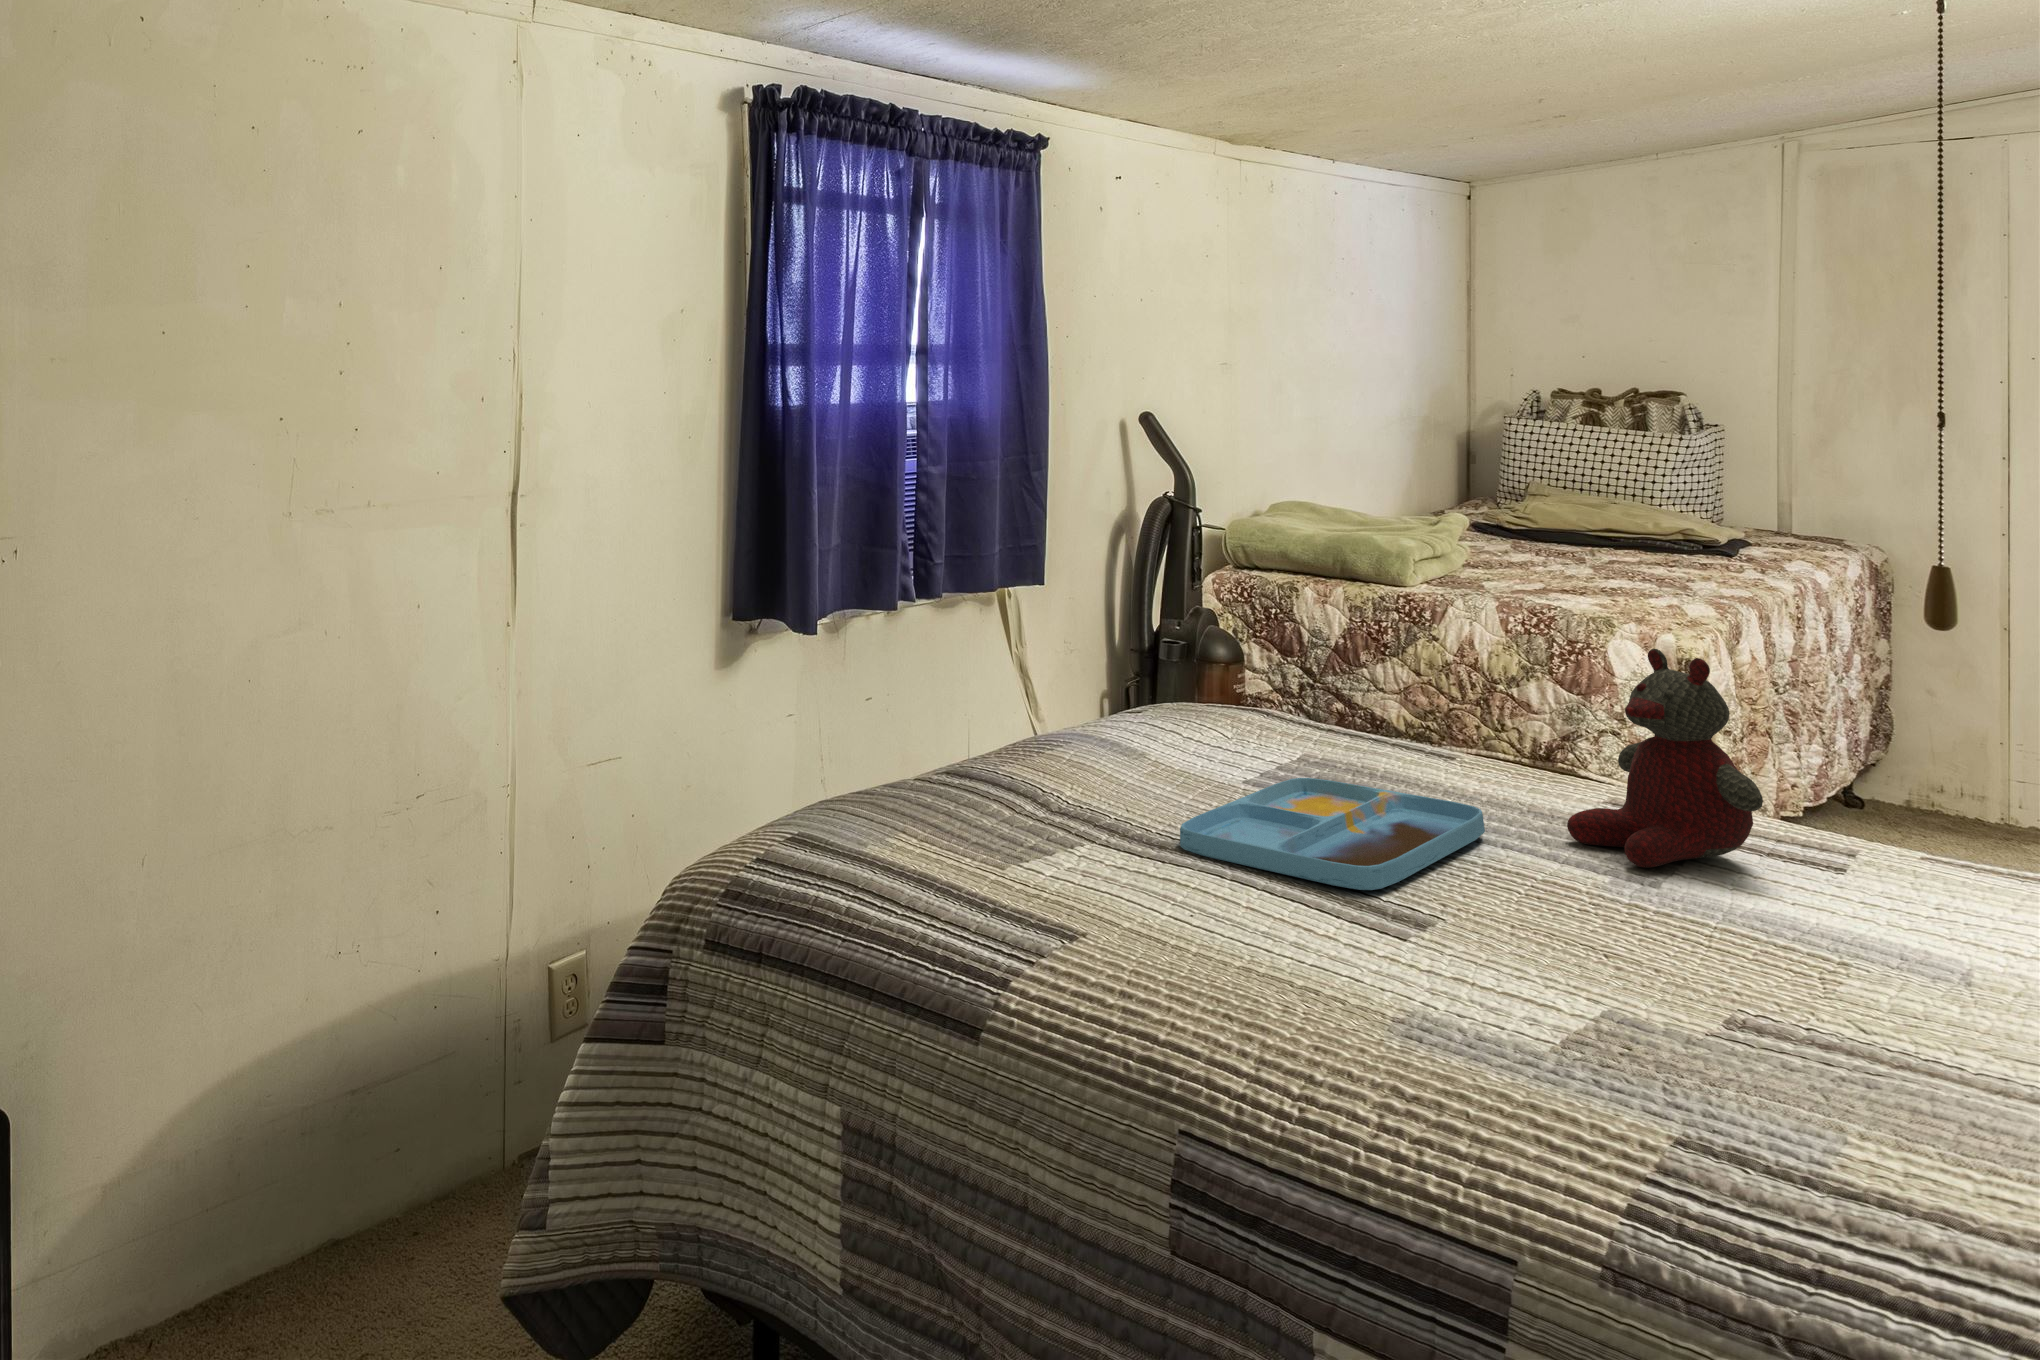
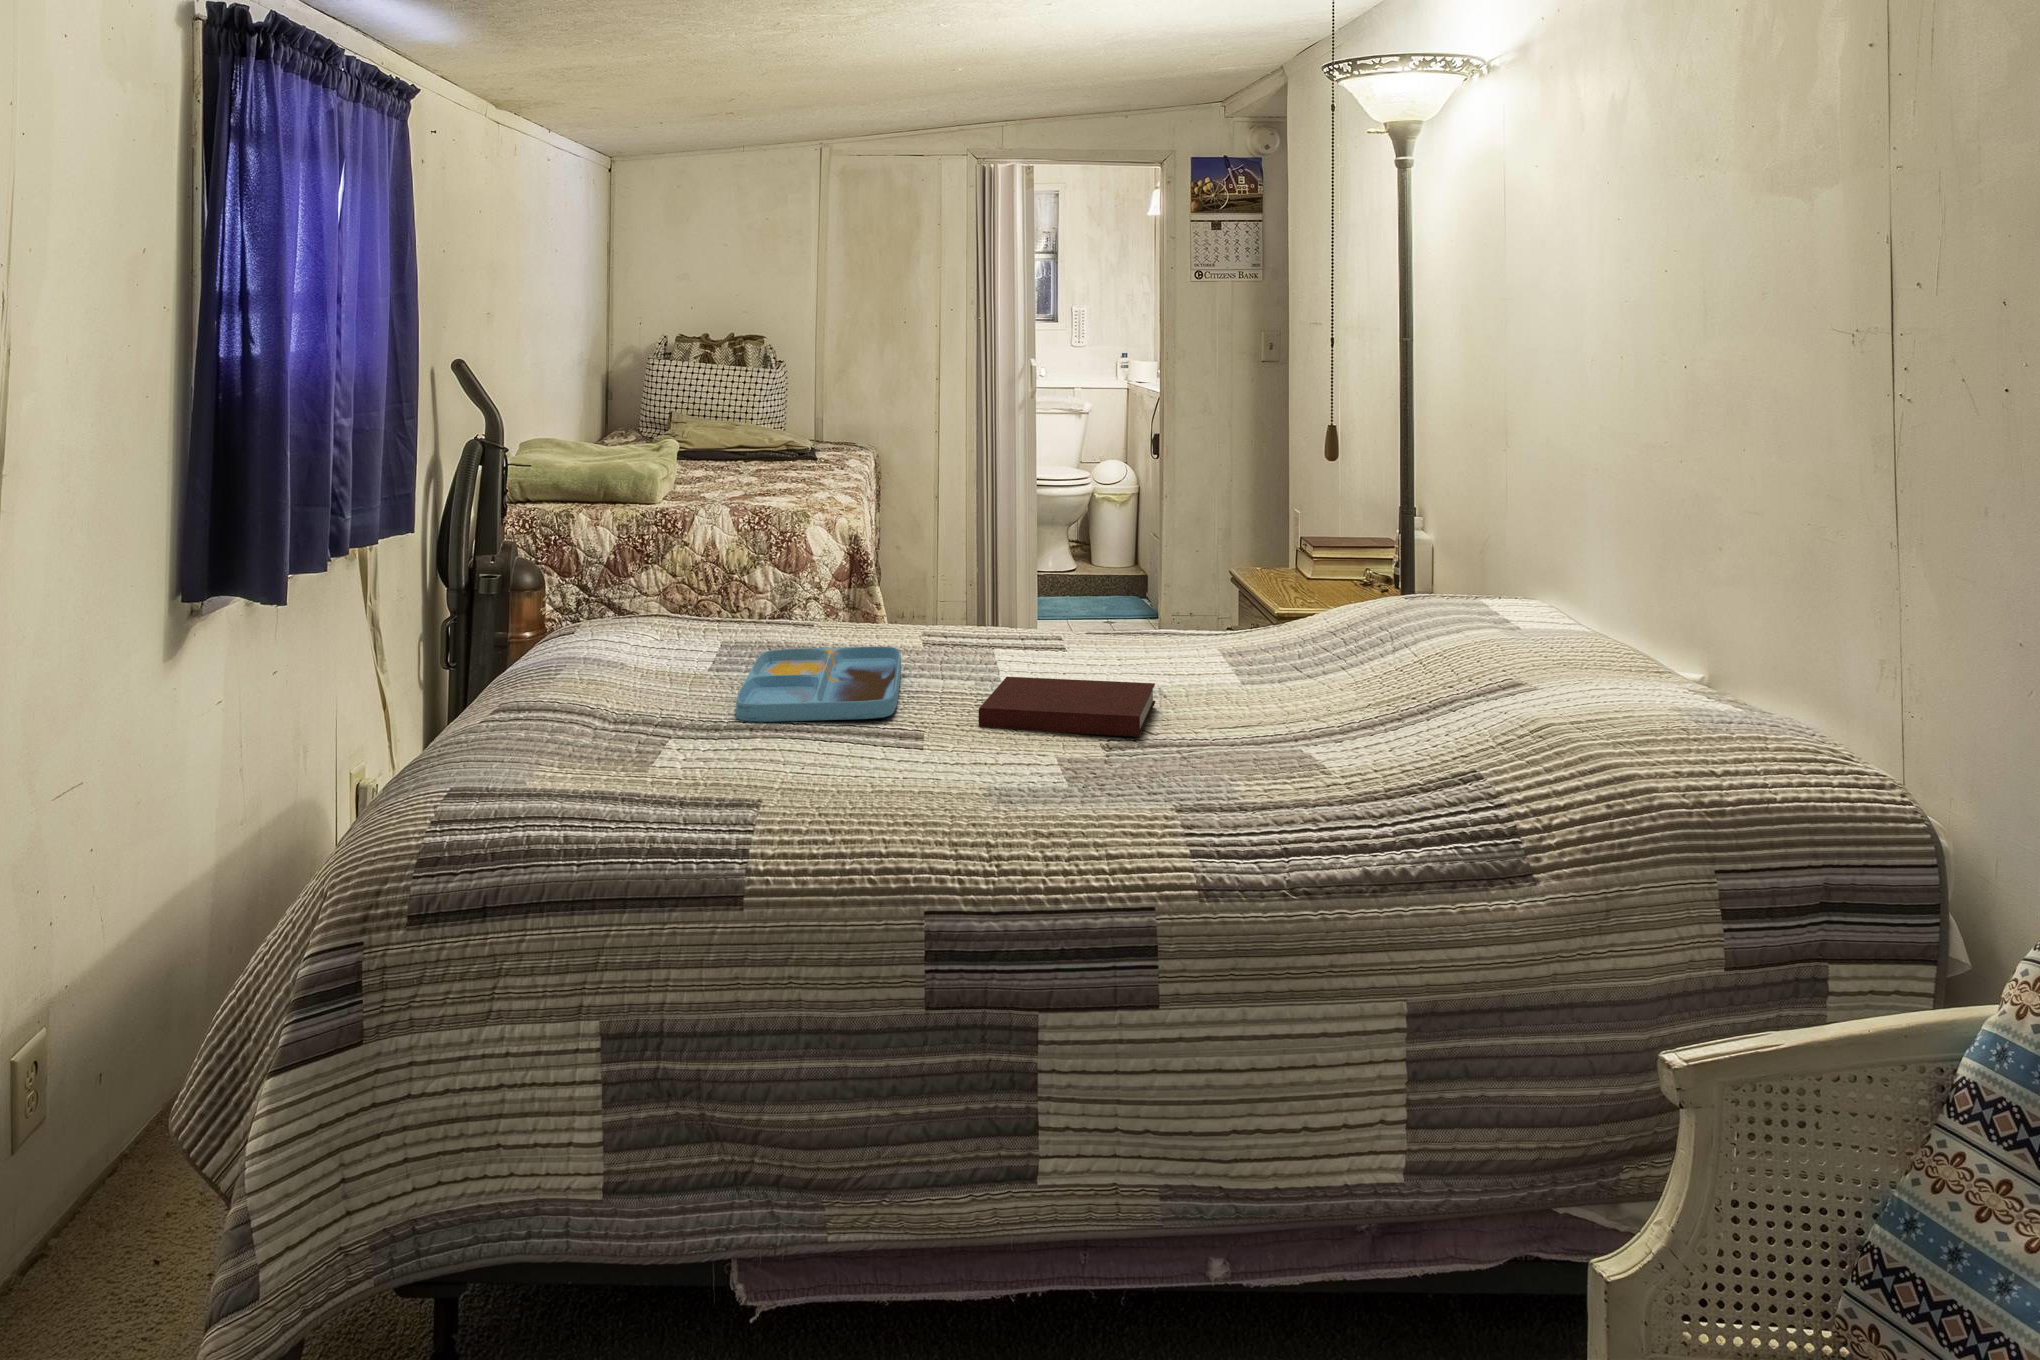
stuffed bear: present [1567,649,1763,868] -> none [938,518,1047,666]
notebook: none [1495,884,1876,1027] -> present [979,677,1156,737]

